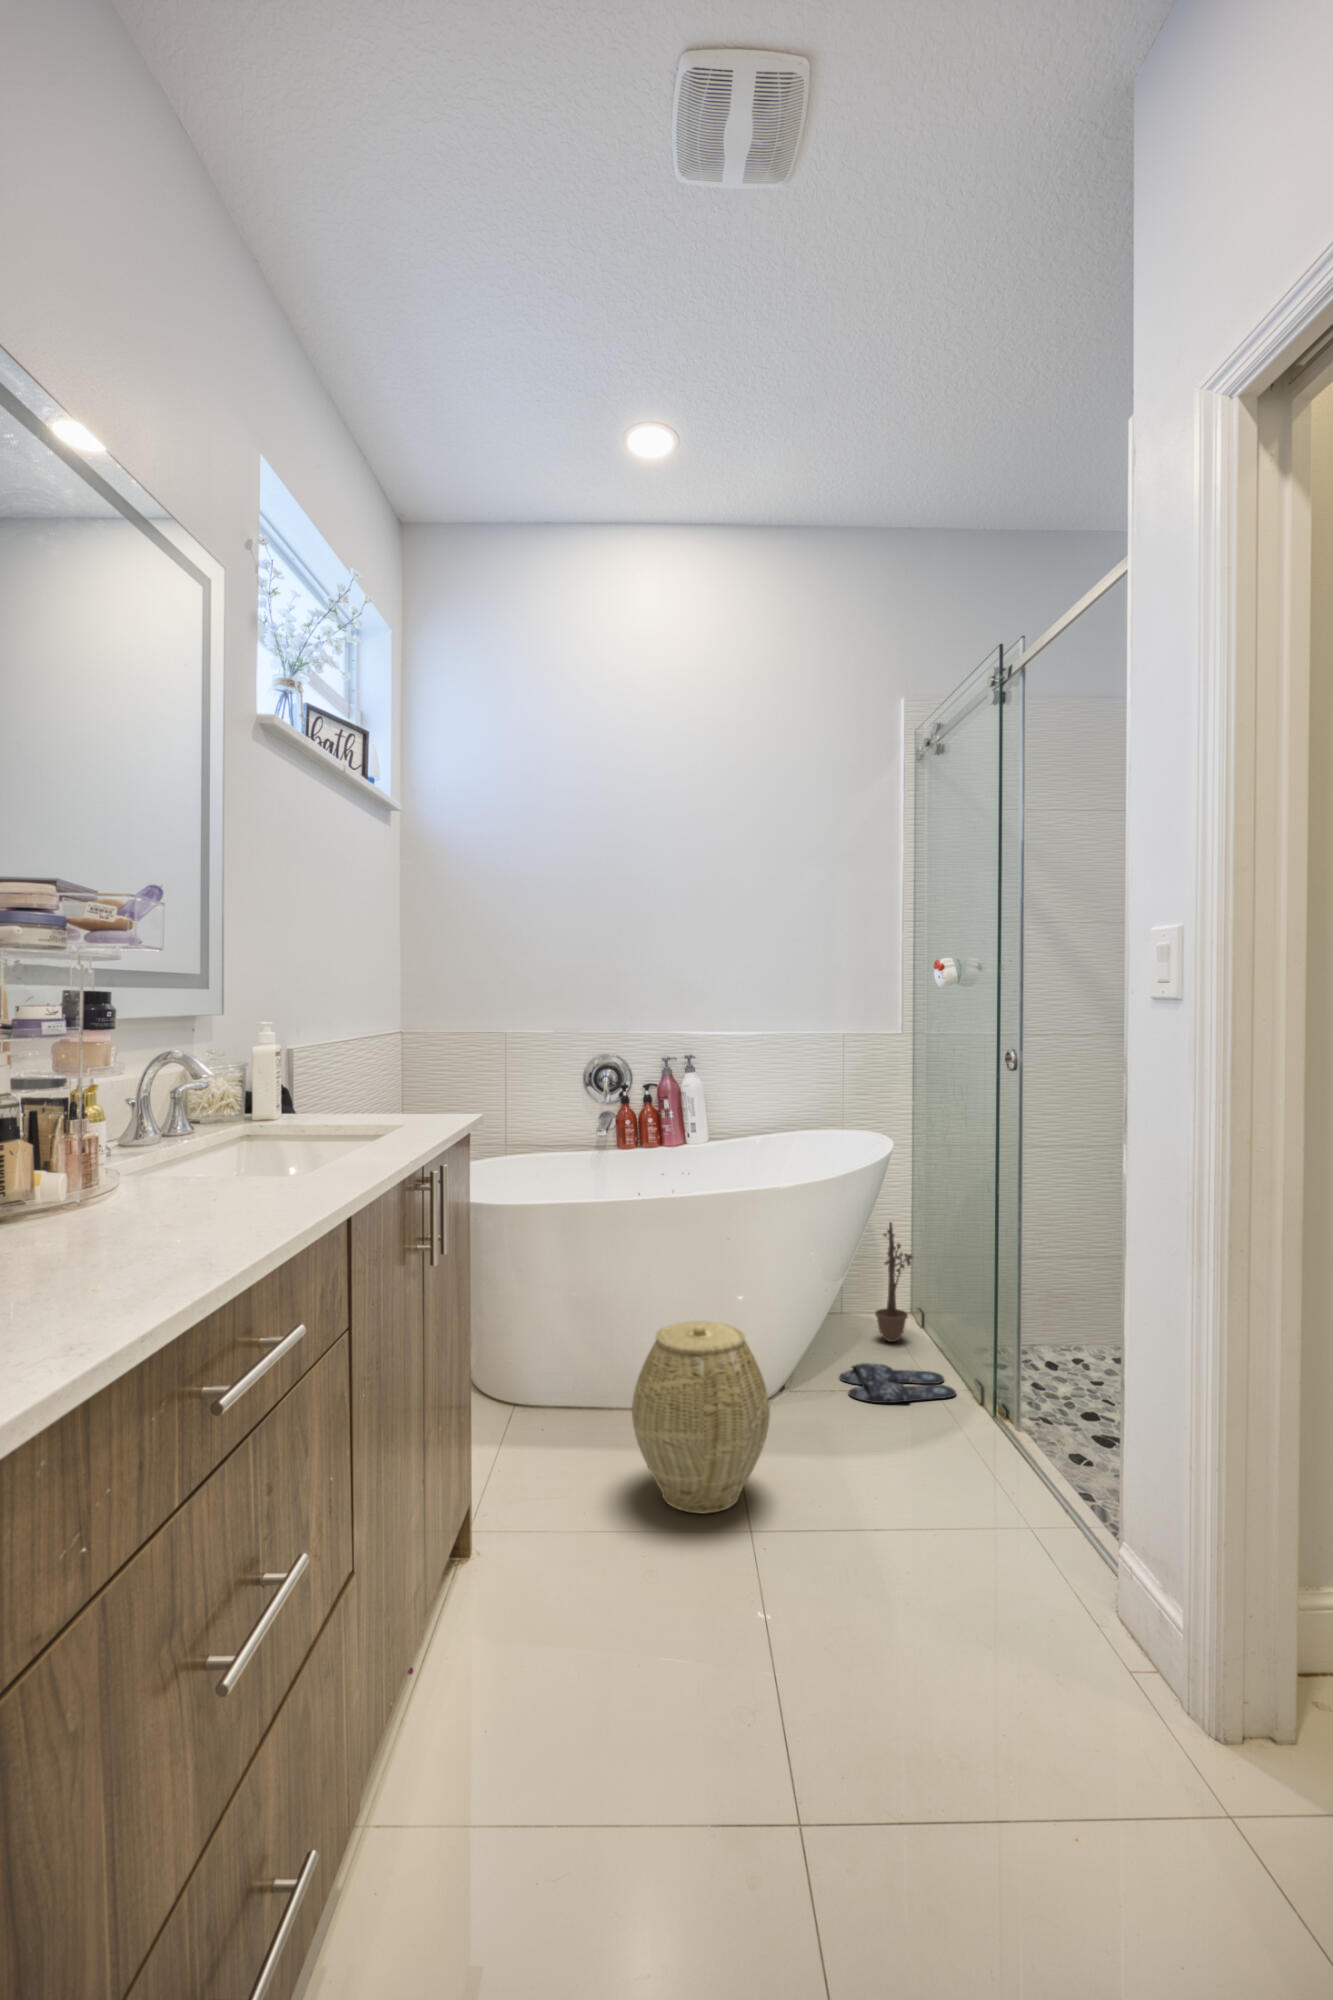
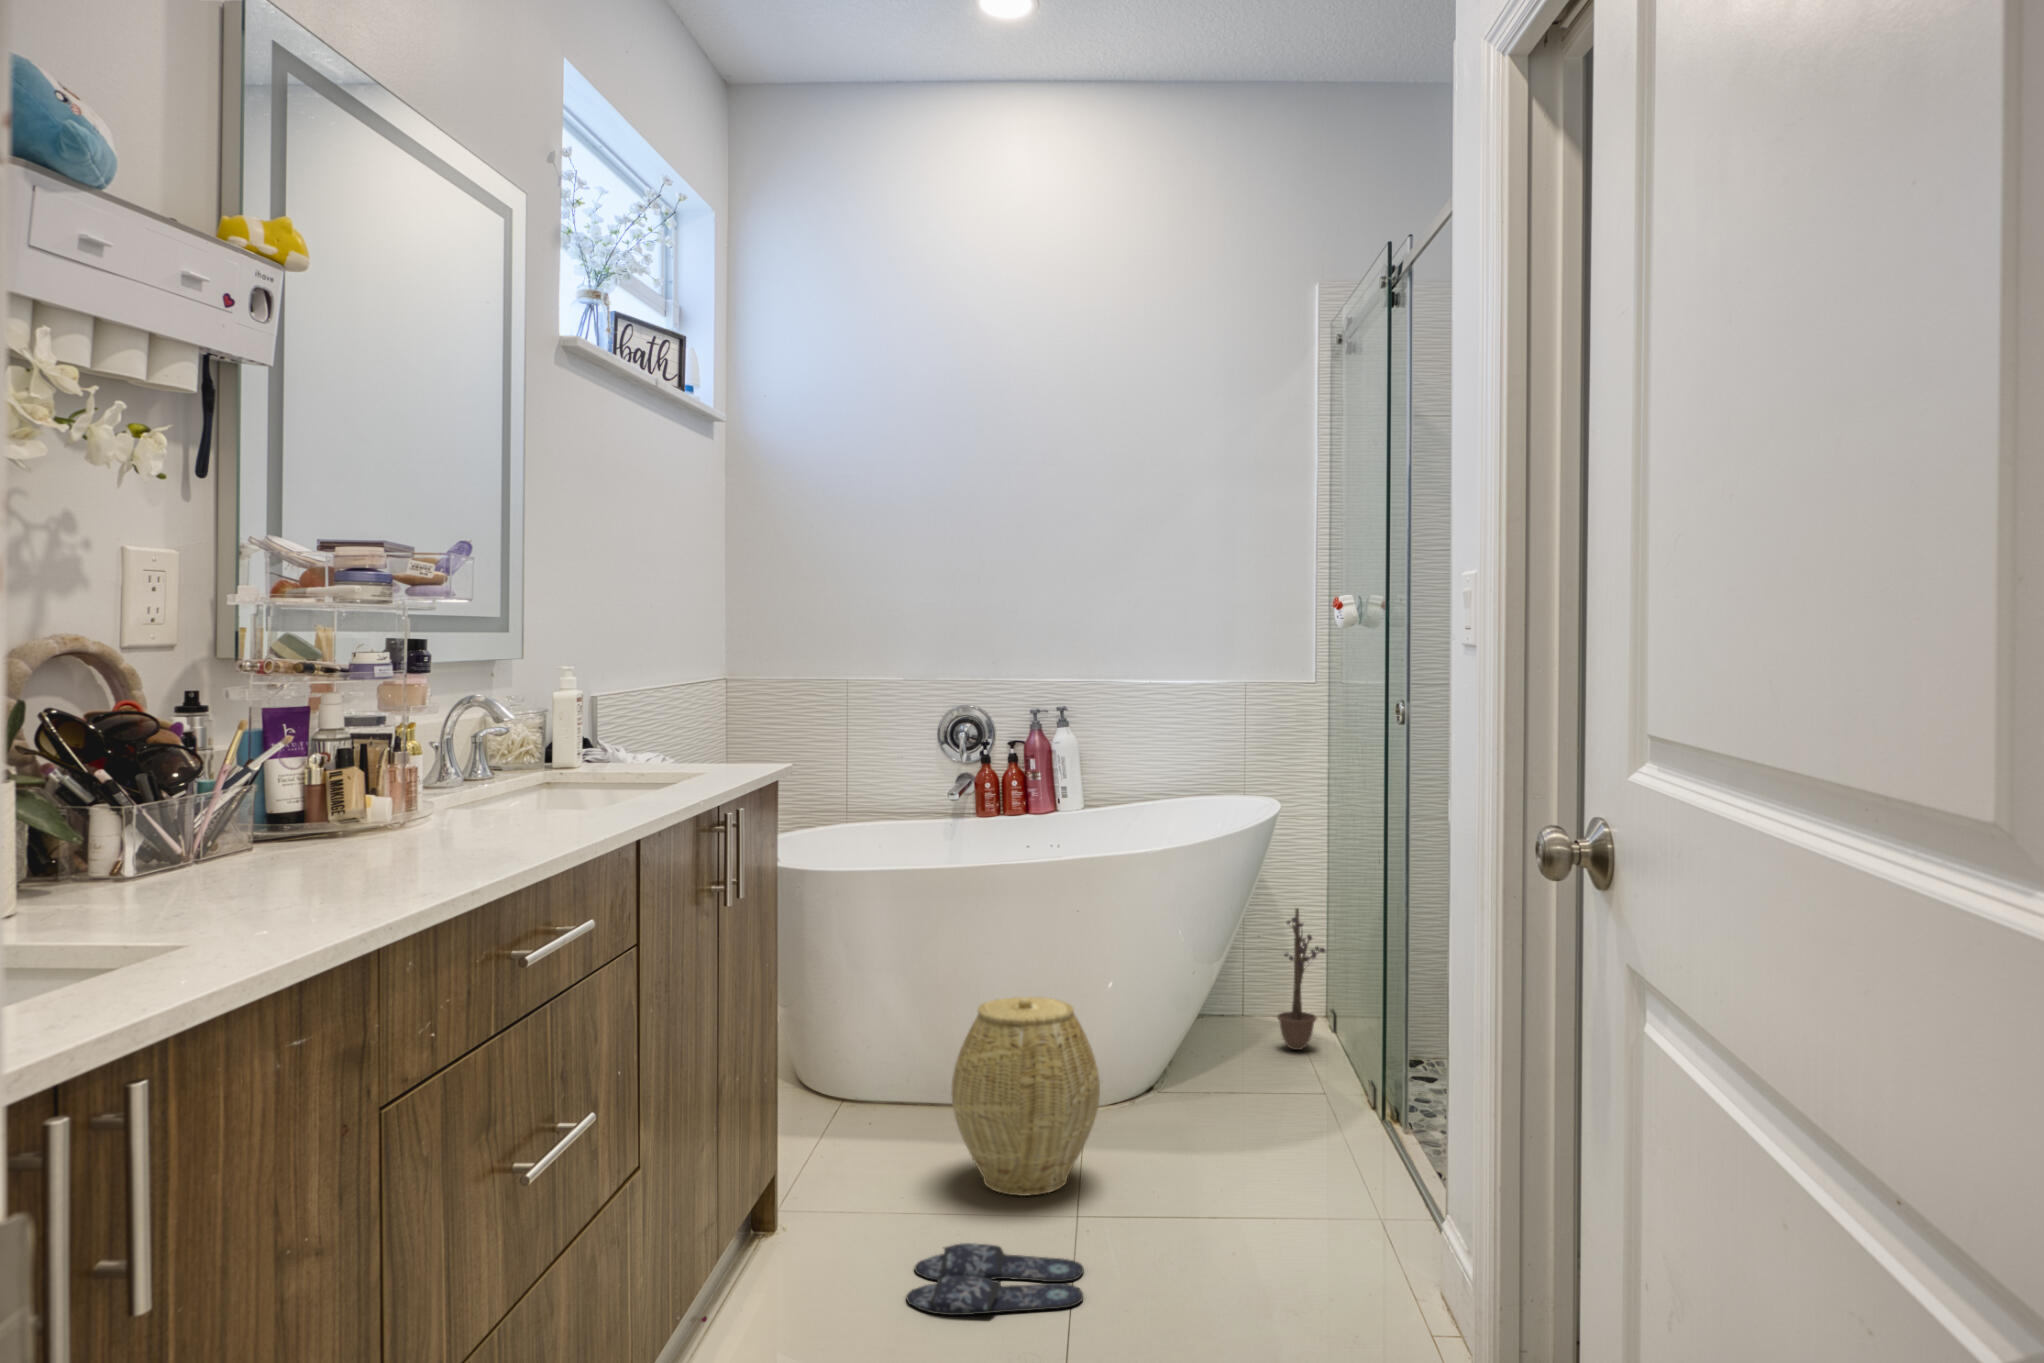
slippers: present [840,1363,956,1403] -> present [907,1243,1084,1315]

